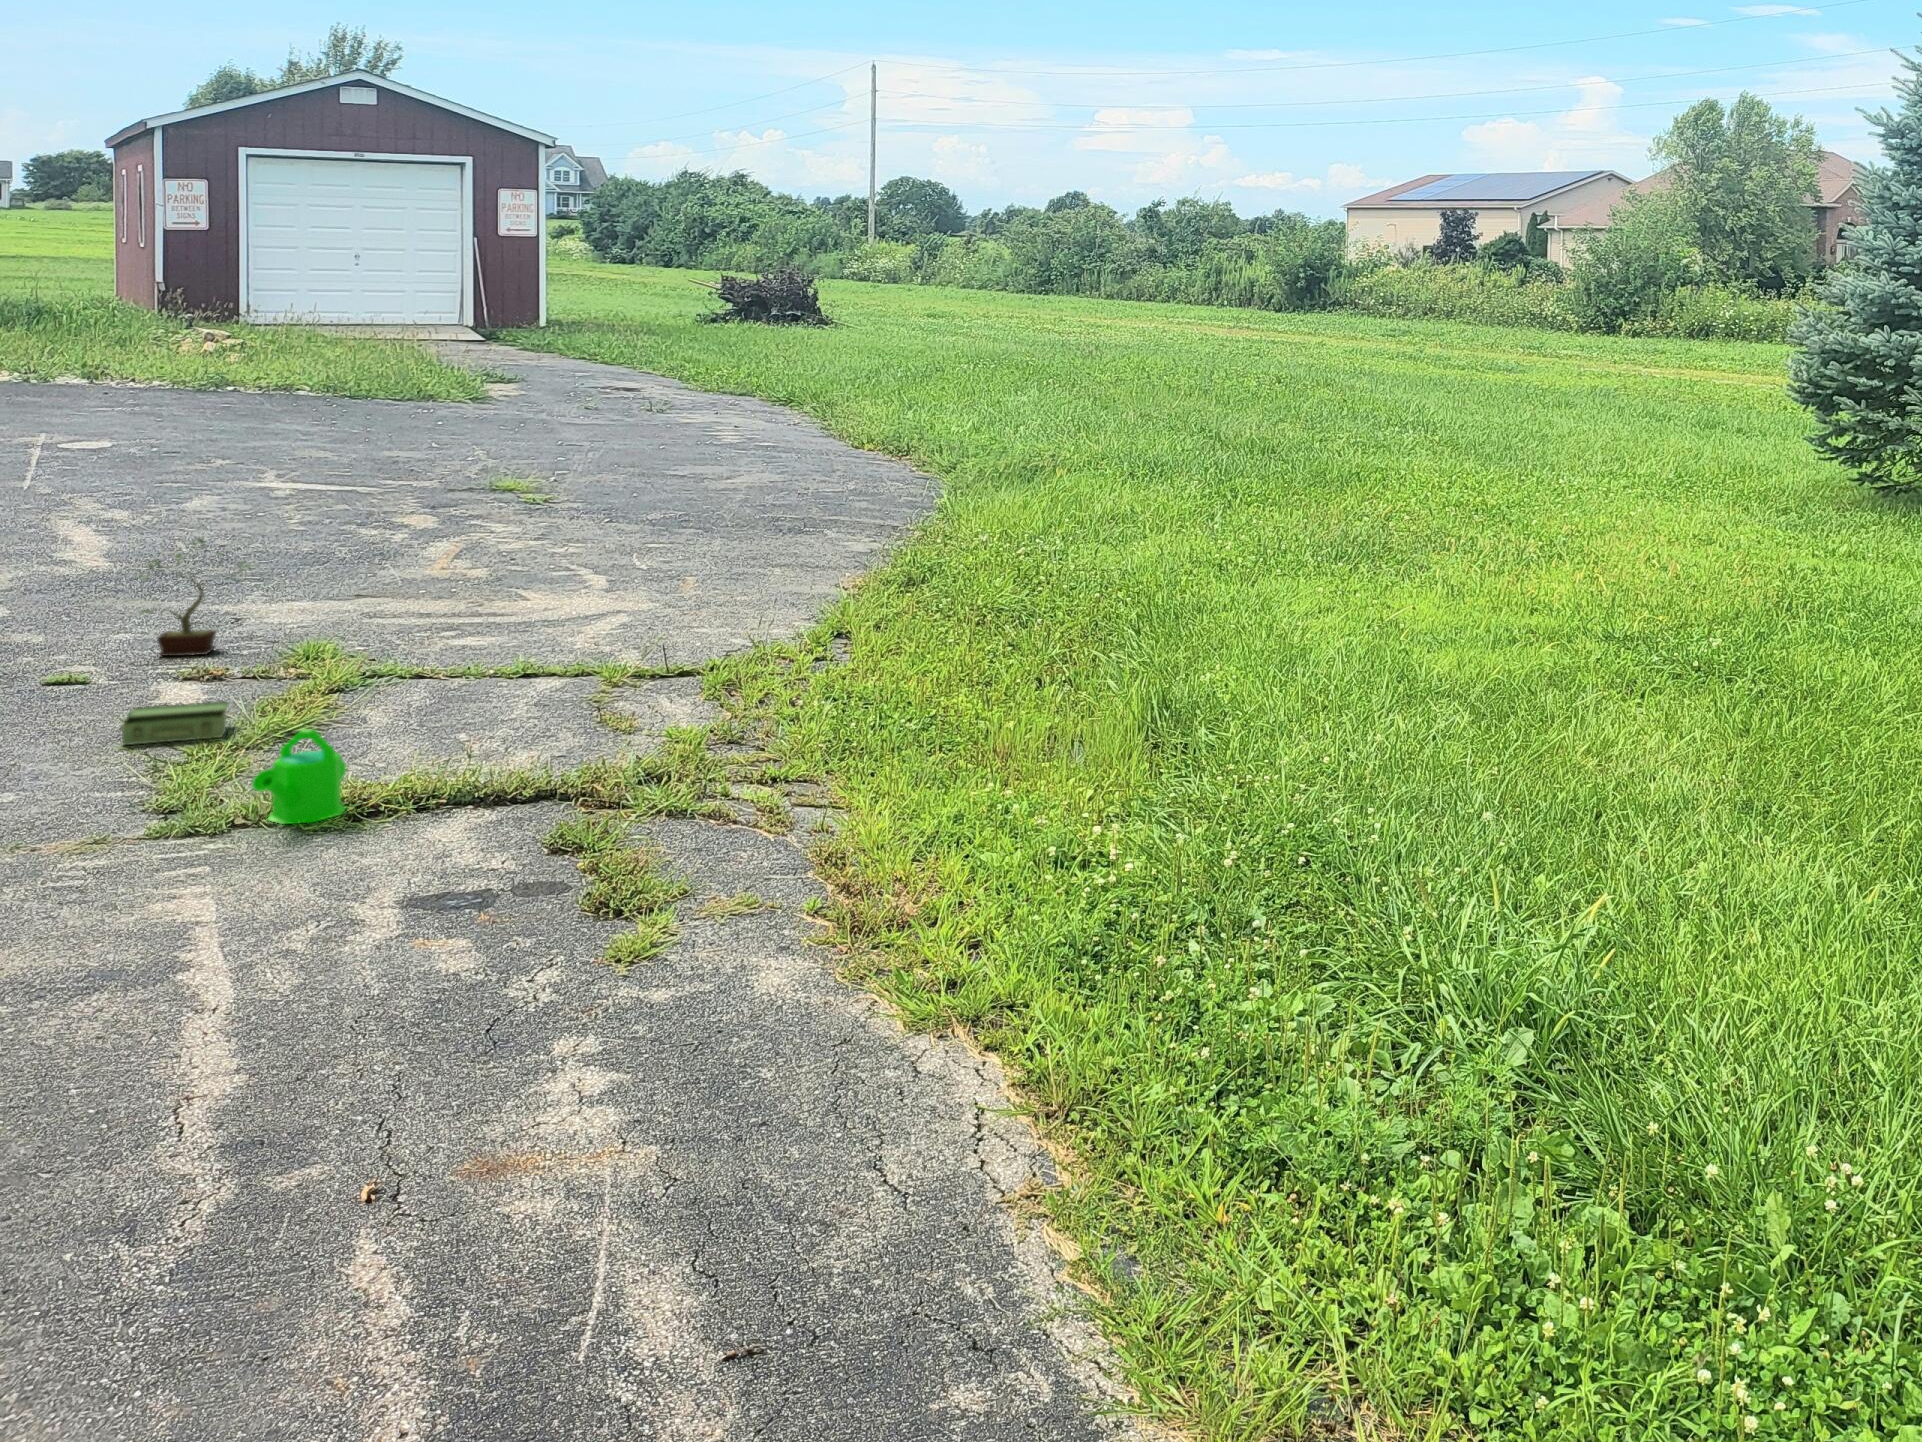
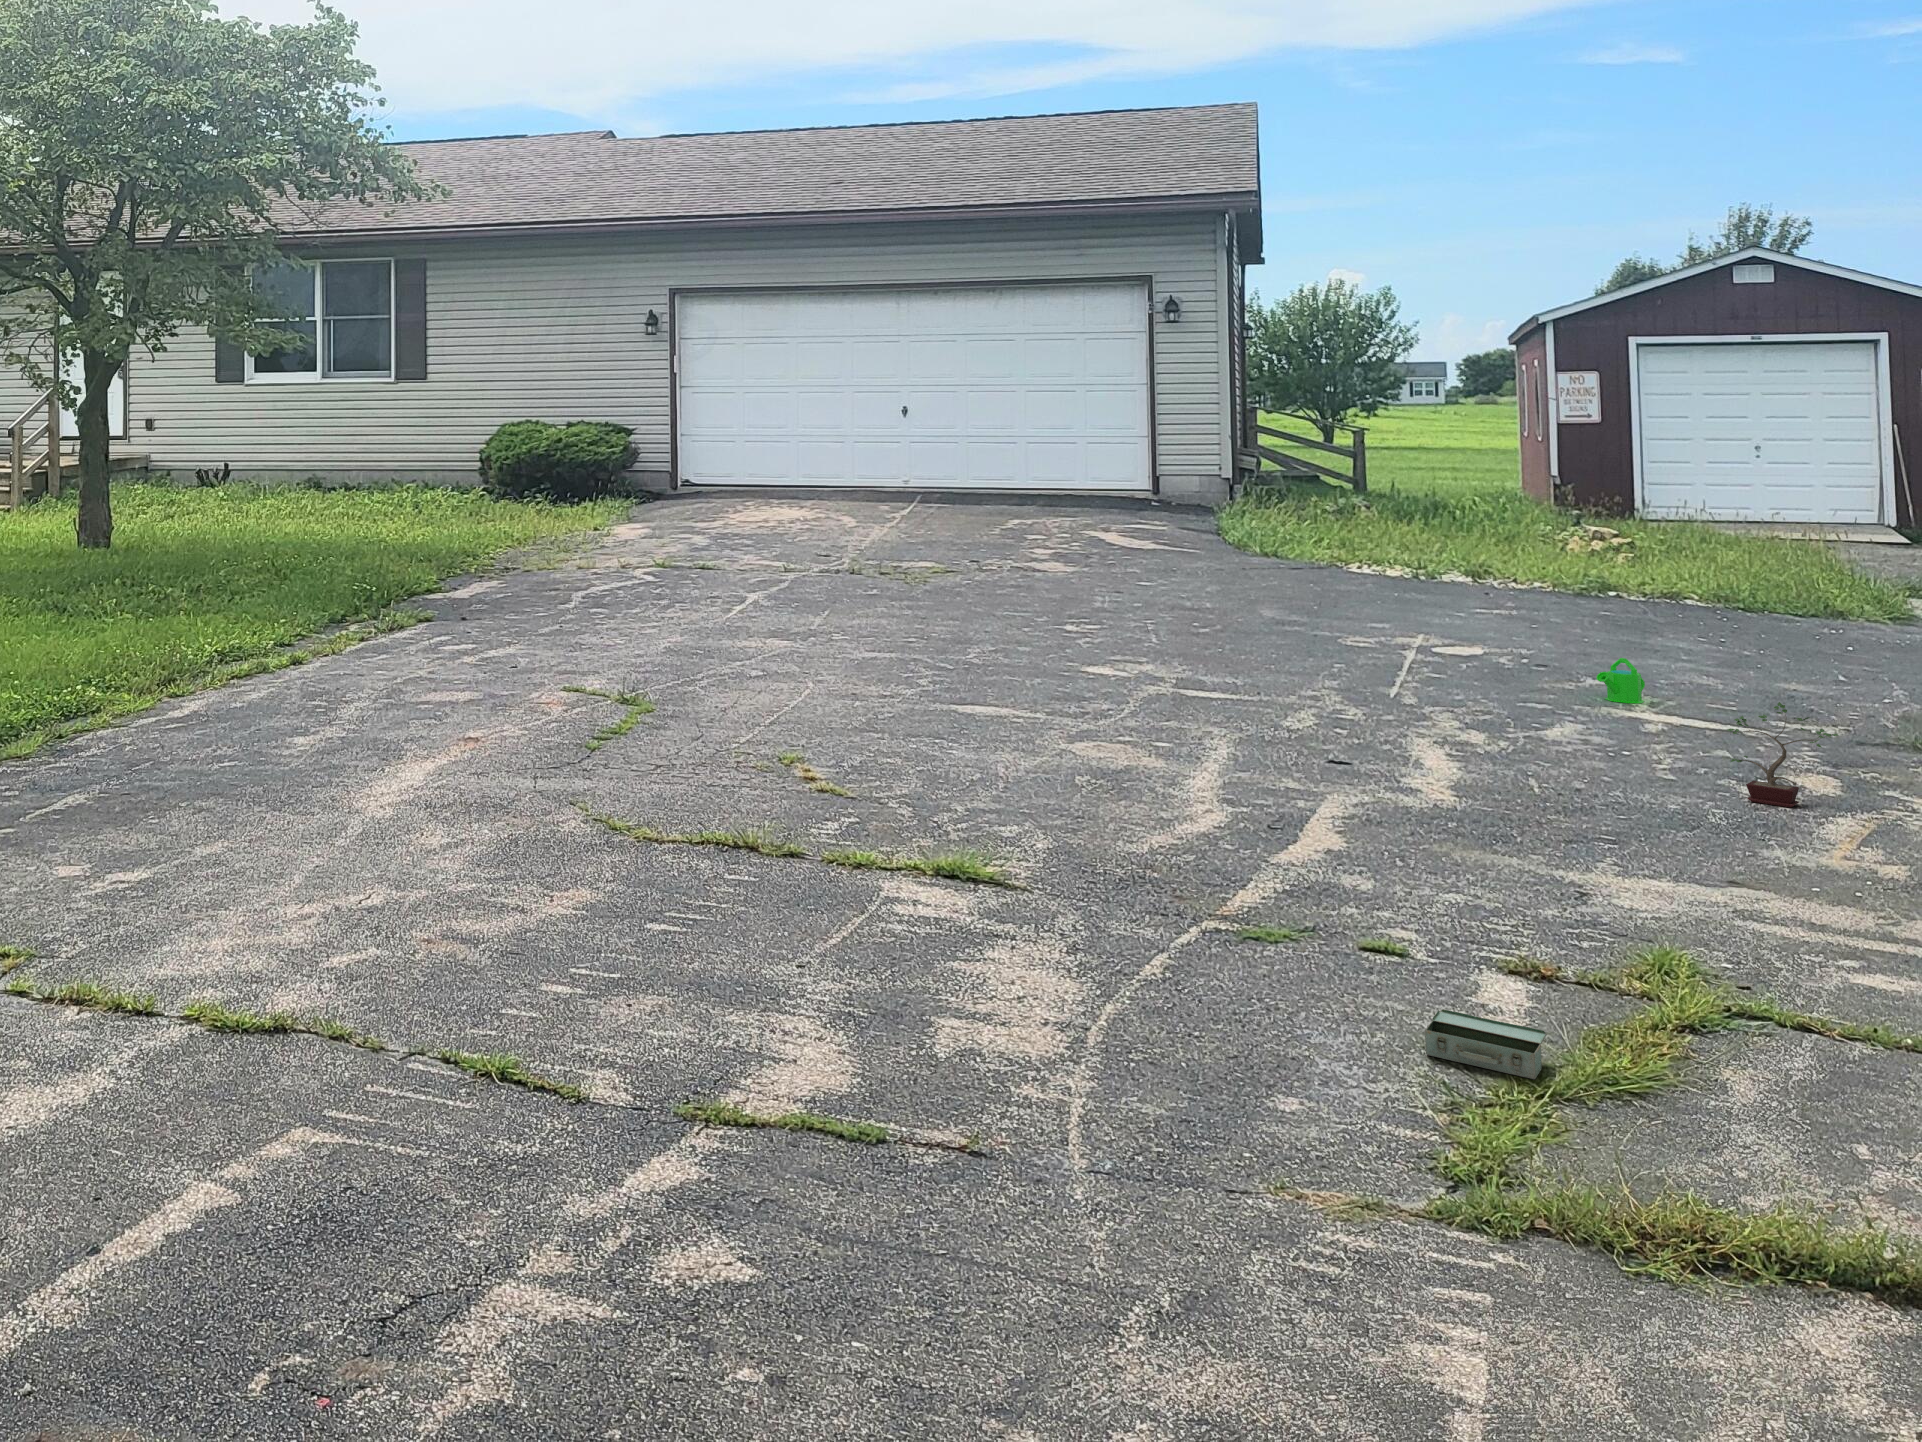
potted plant: present [139,538,253,656] -> present [1727,702,1838,808]
watering can: present [252,729,346,824] -> present [1597,658,1645,703]

